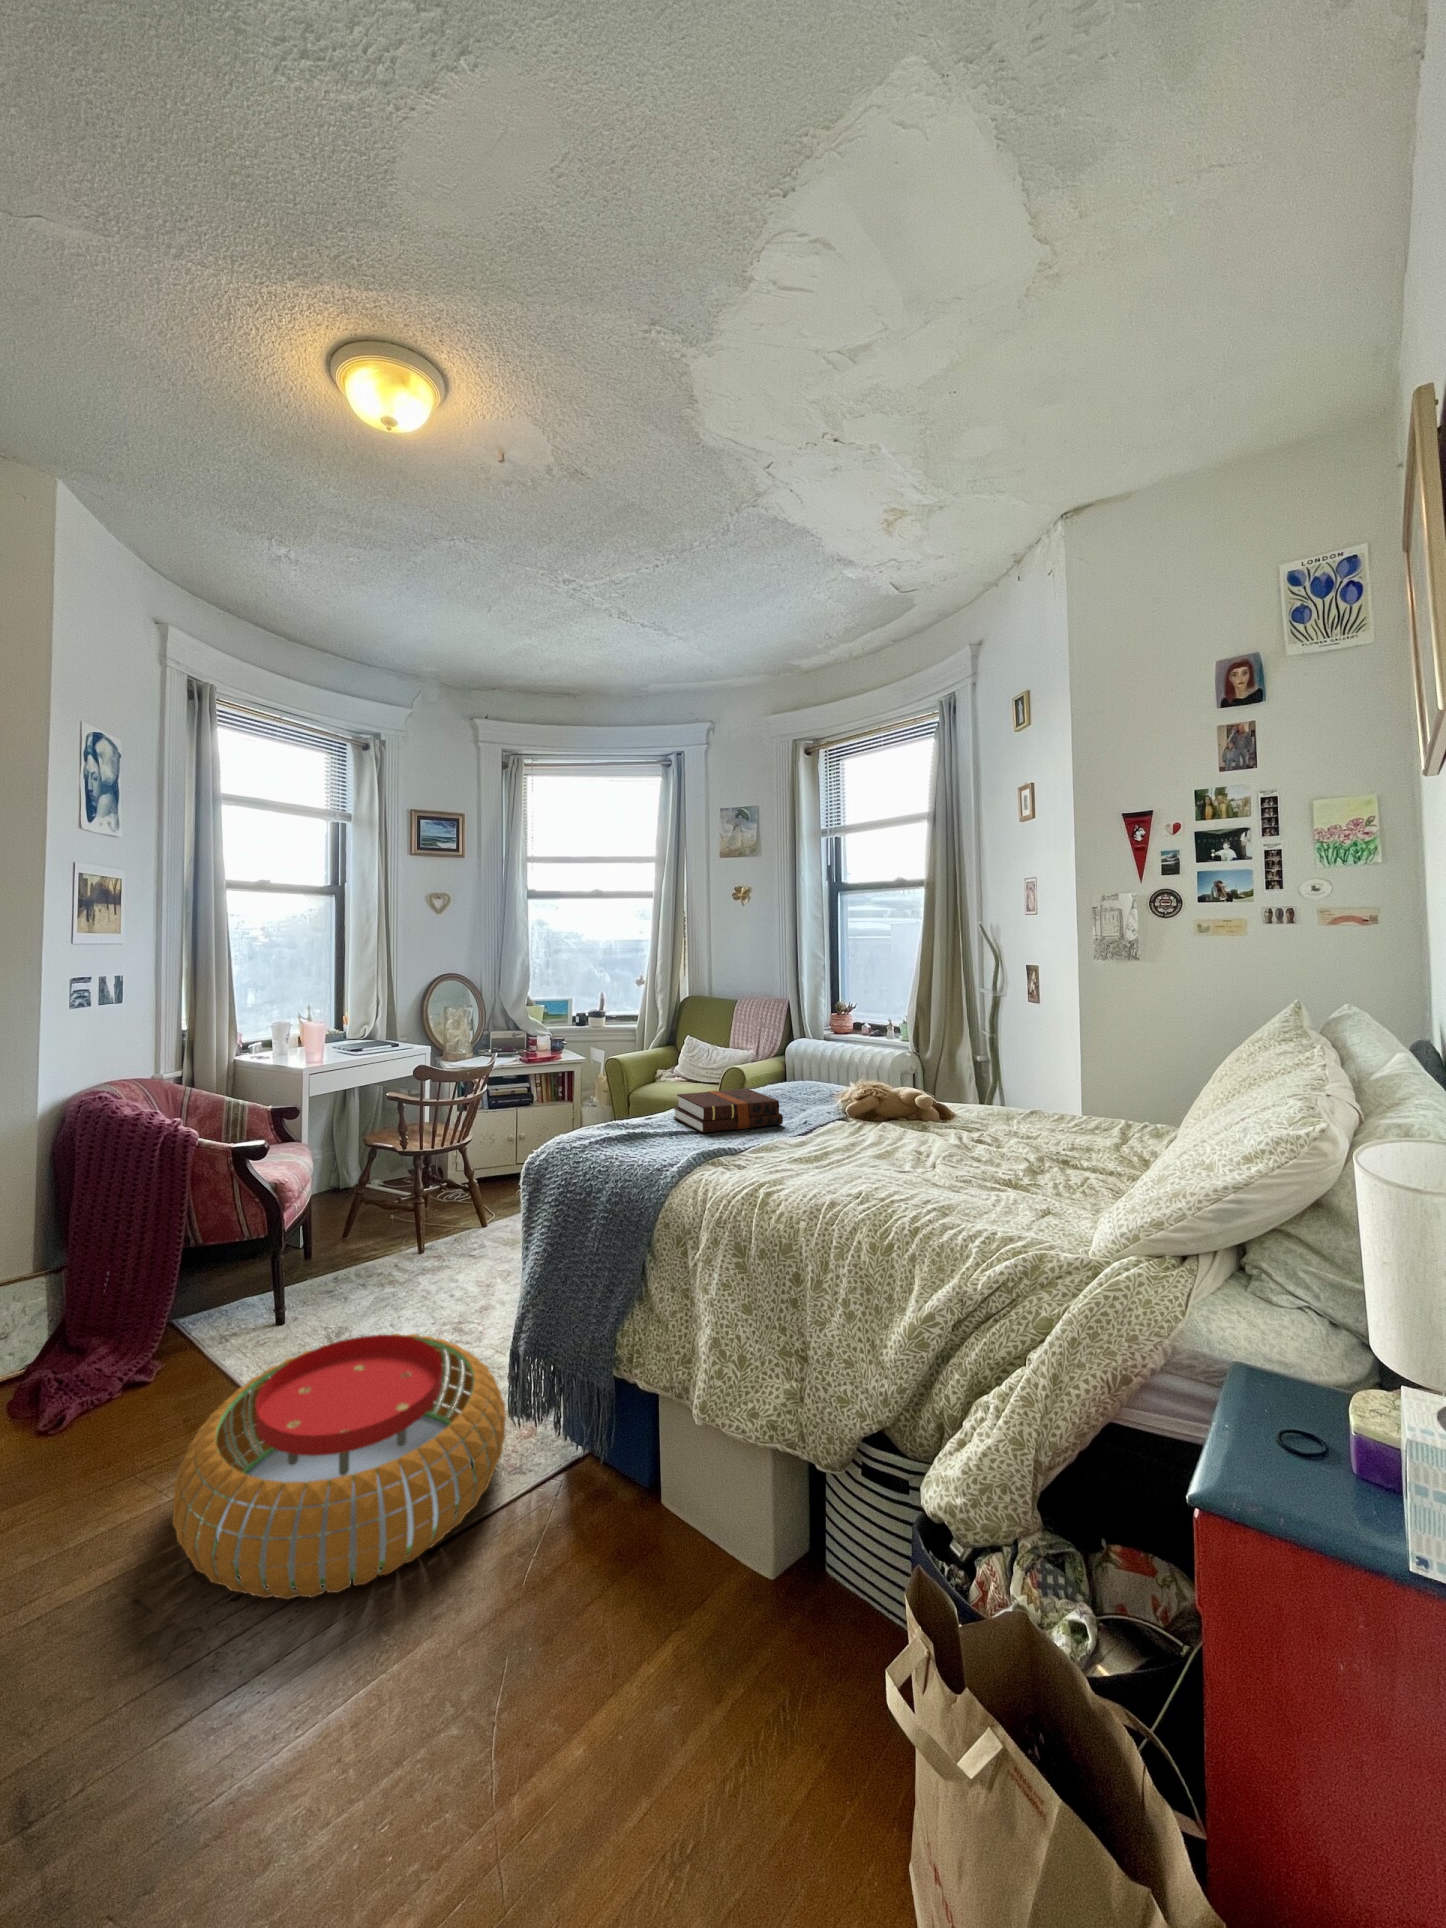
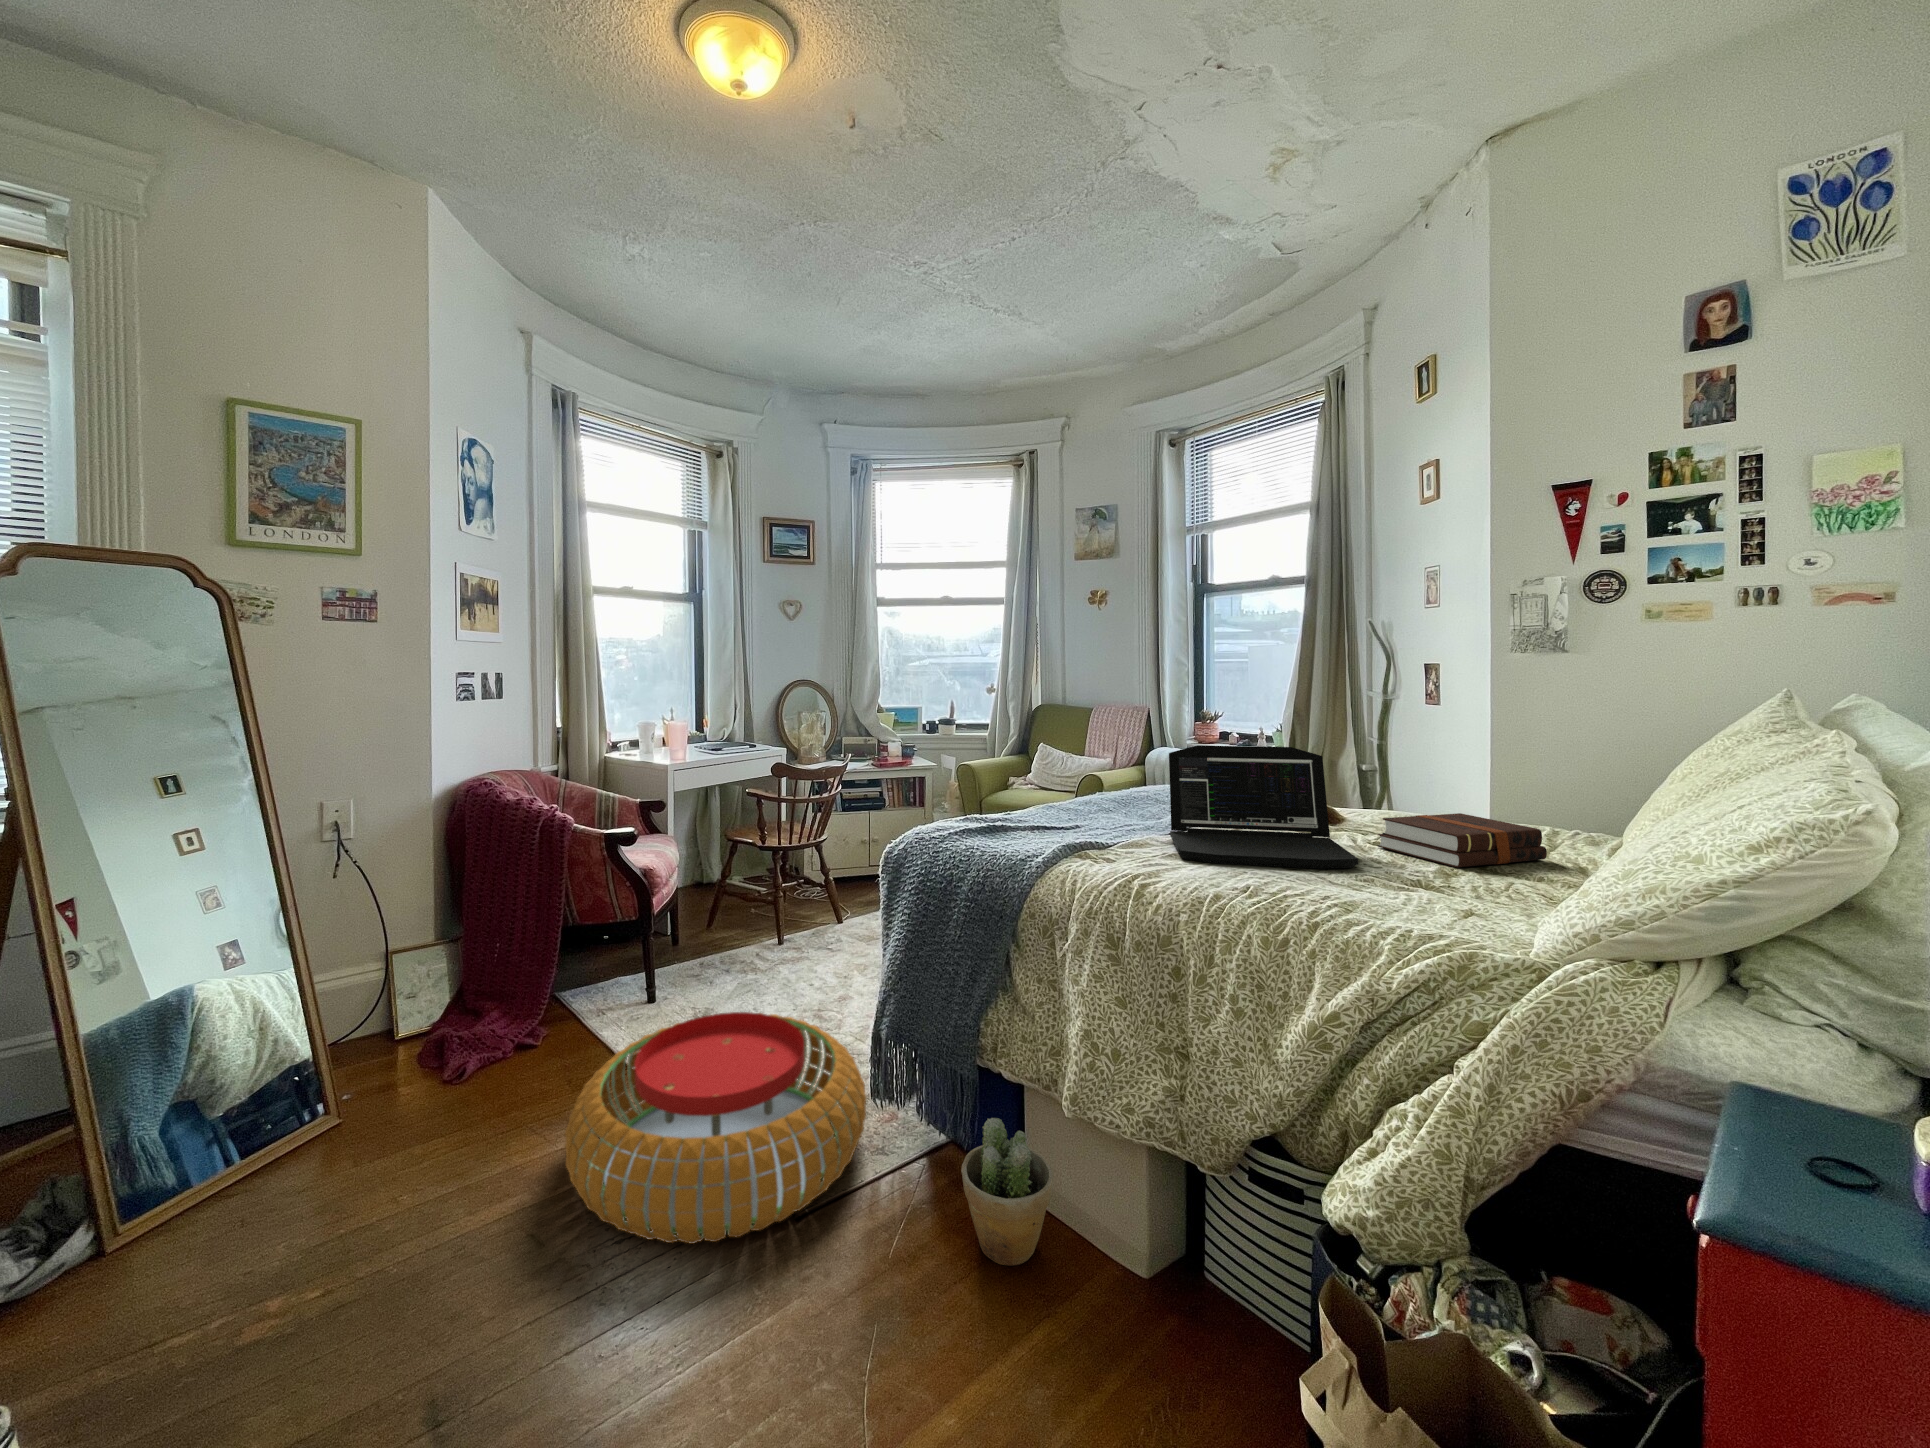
laptop: none [800,1051,962,1169] -> present [1169,745,1358,869]
hardback book: present [673,1089,783,1133] -> present [1378,813,1547,867]
potted plant: none [598,1431,688,1584] -> present [961,1118,1053,1266]

